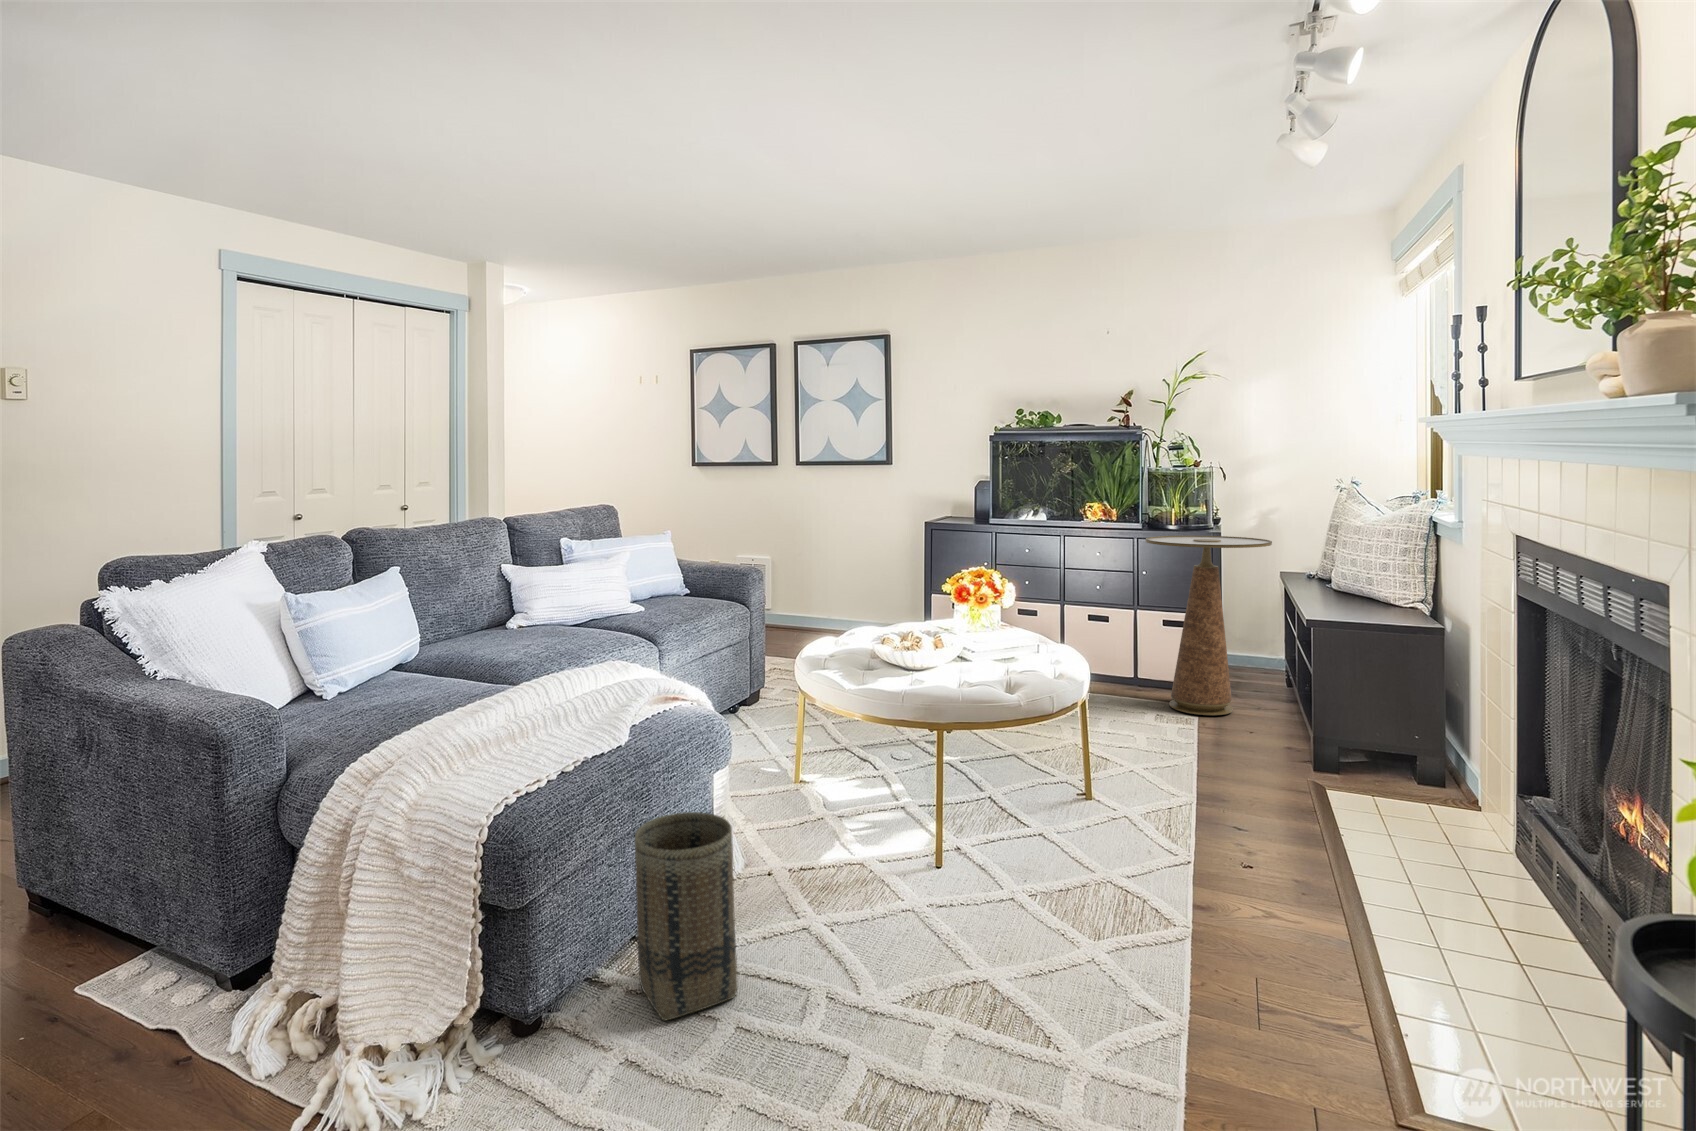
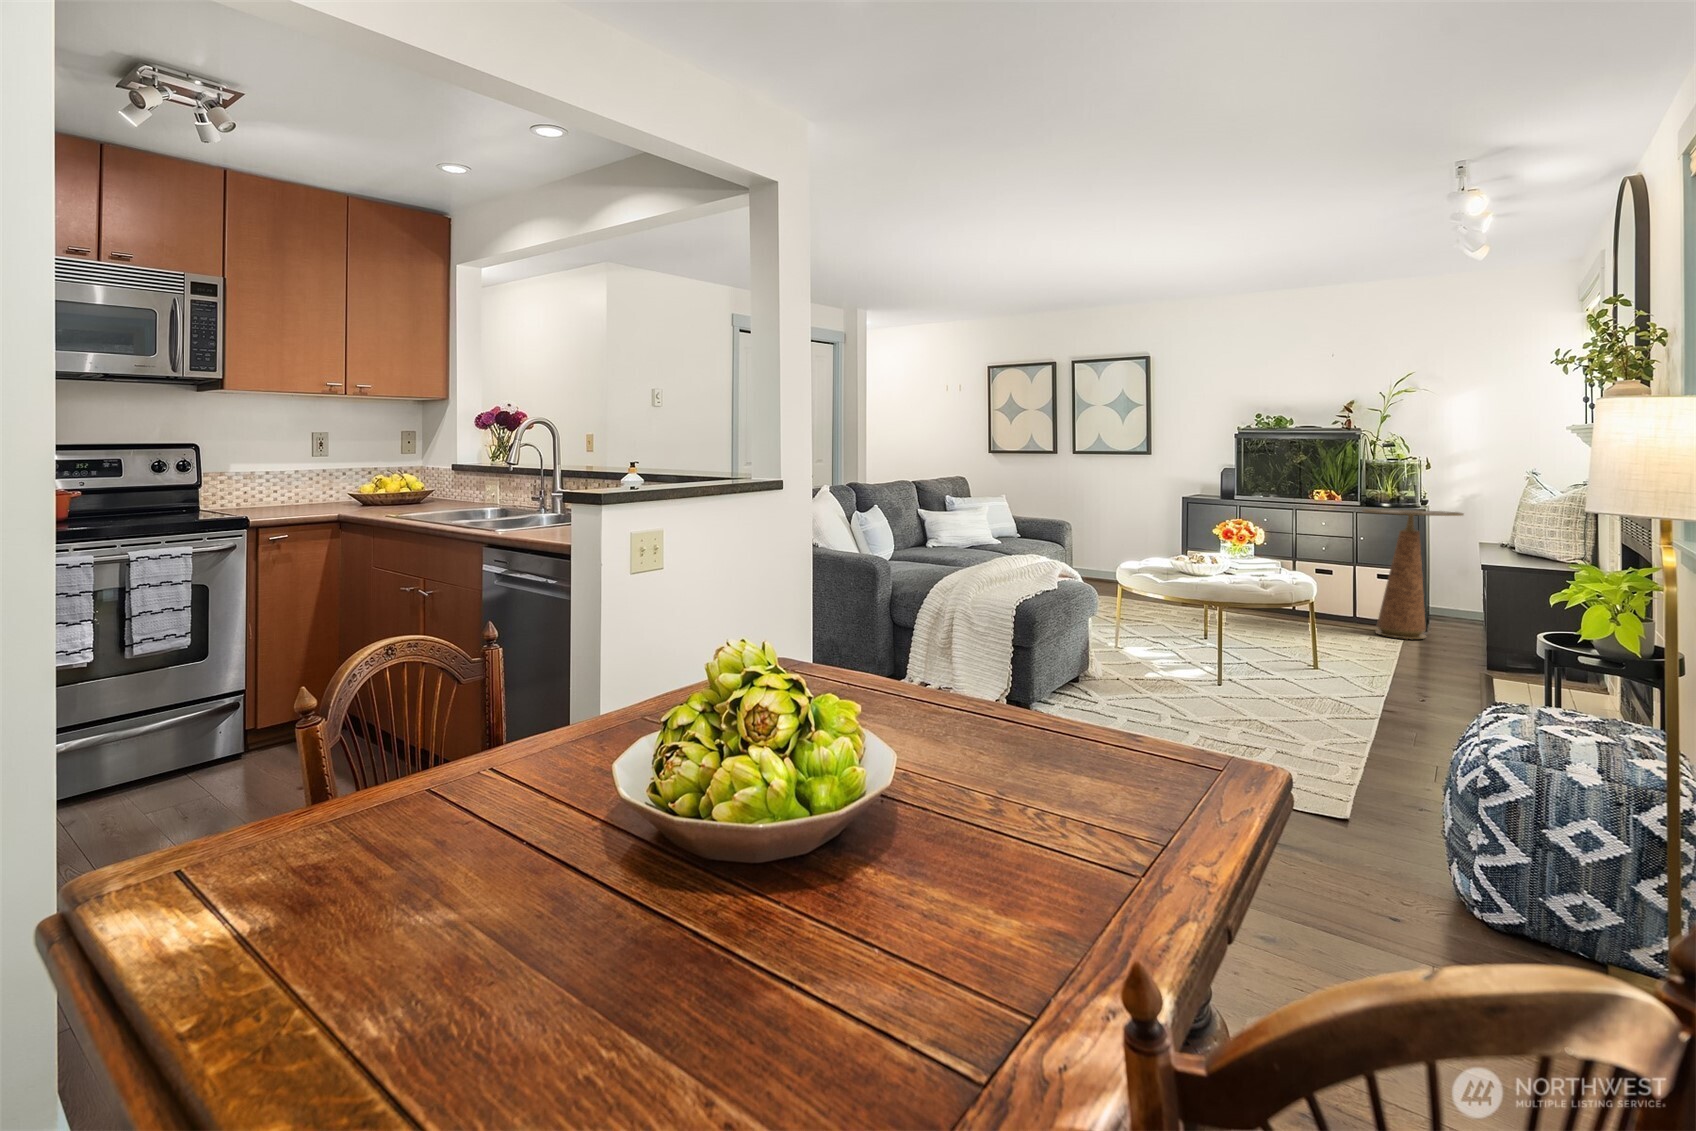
basket: present [635,812,737,1020] -> none [1072,622,1128,715]

